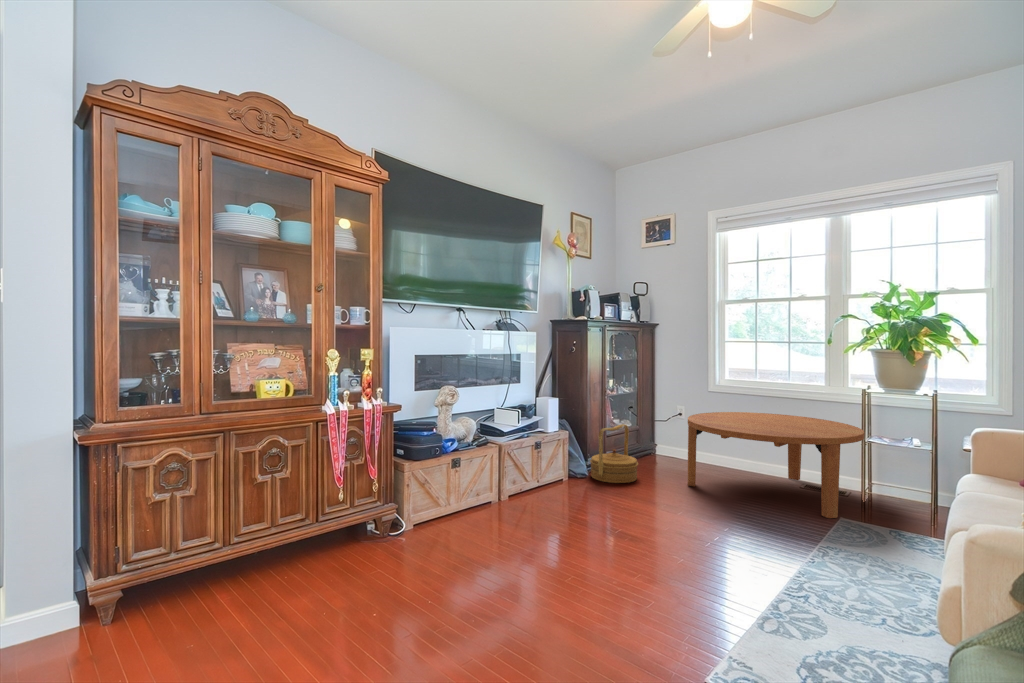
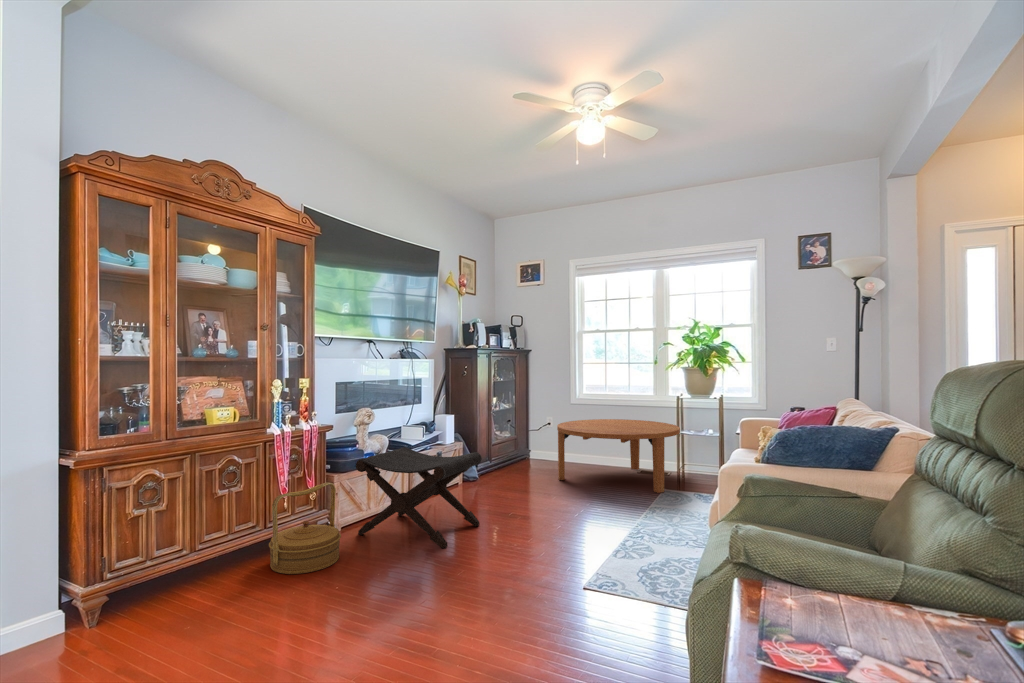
woven basket: present [590,424,638,483] -> present [269,482,341,574]
footstool: none [425,435,578,570] -> present [356,447,482,548]

